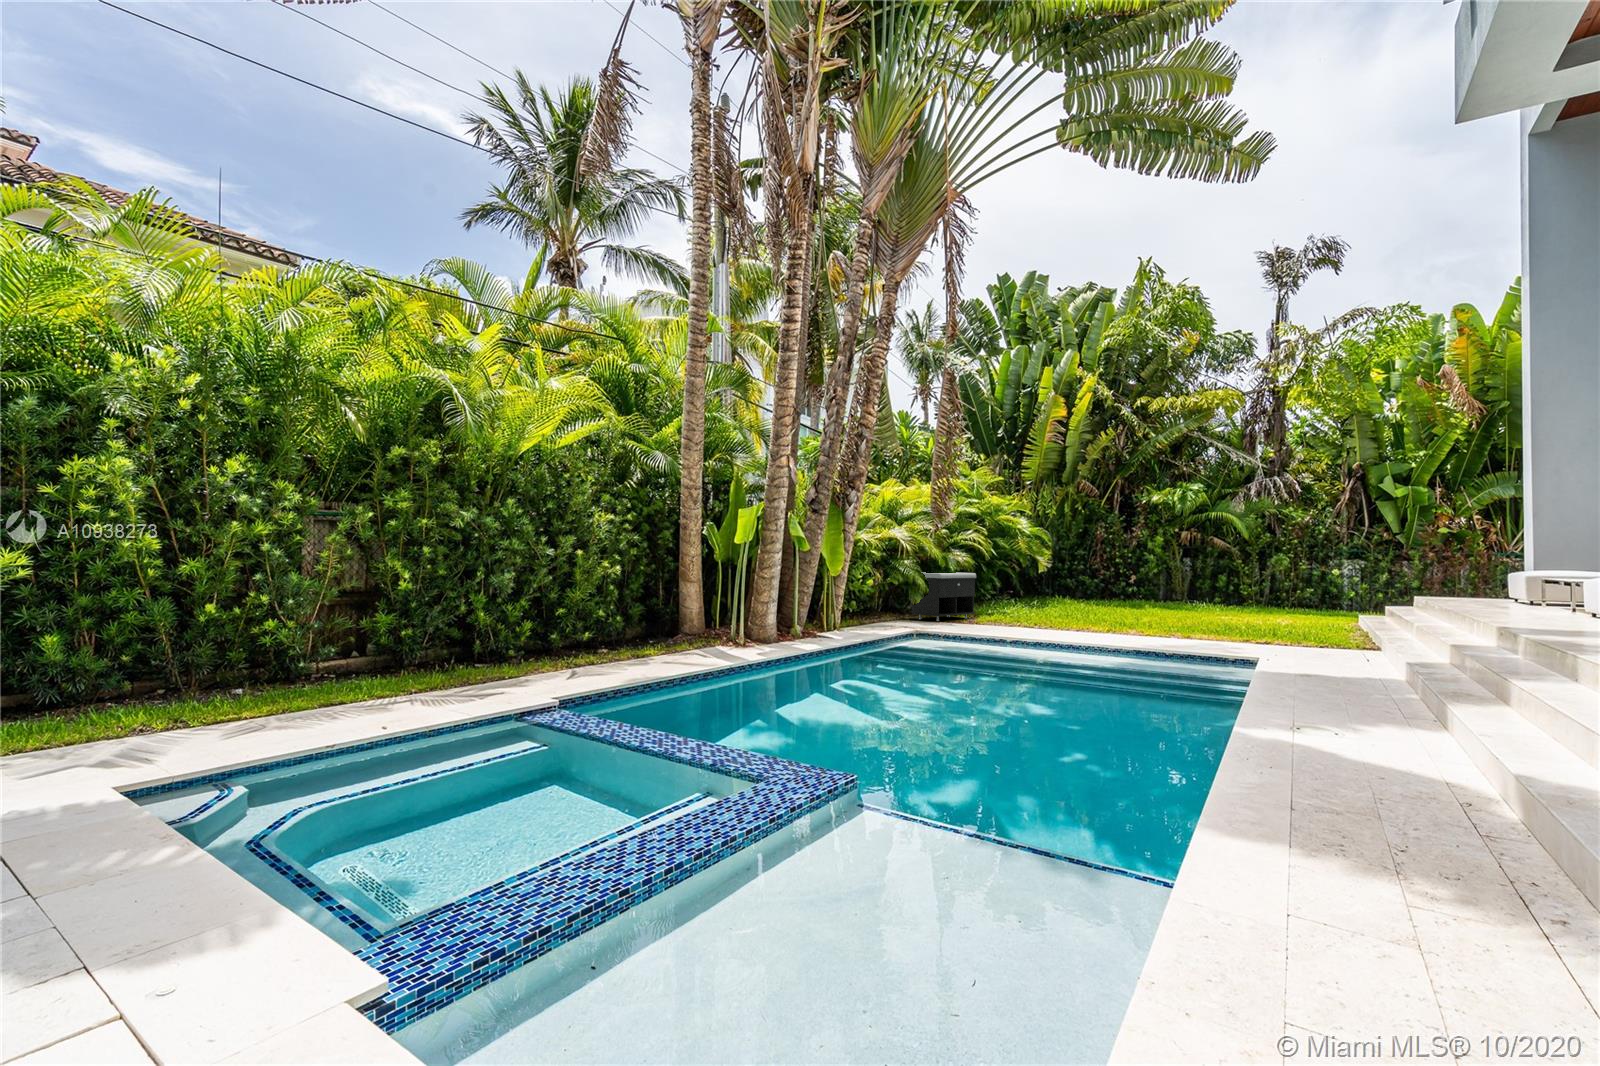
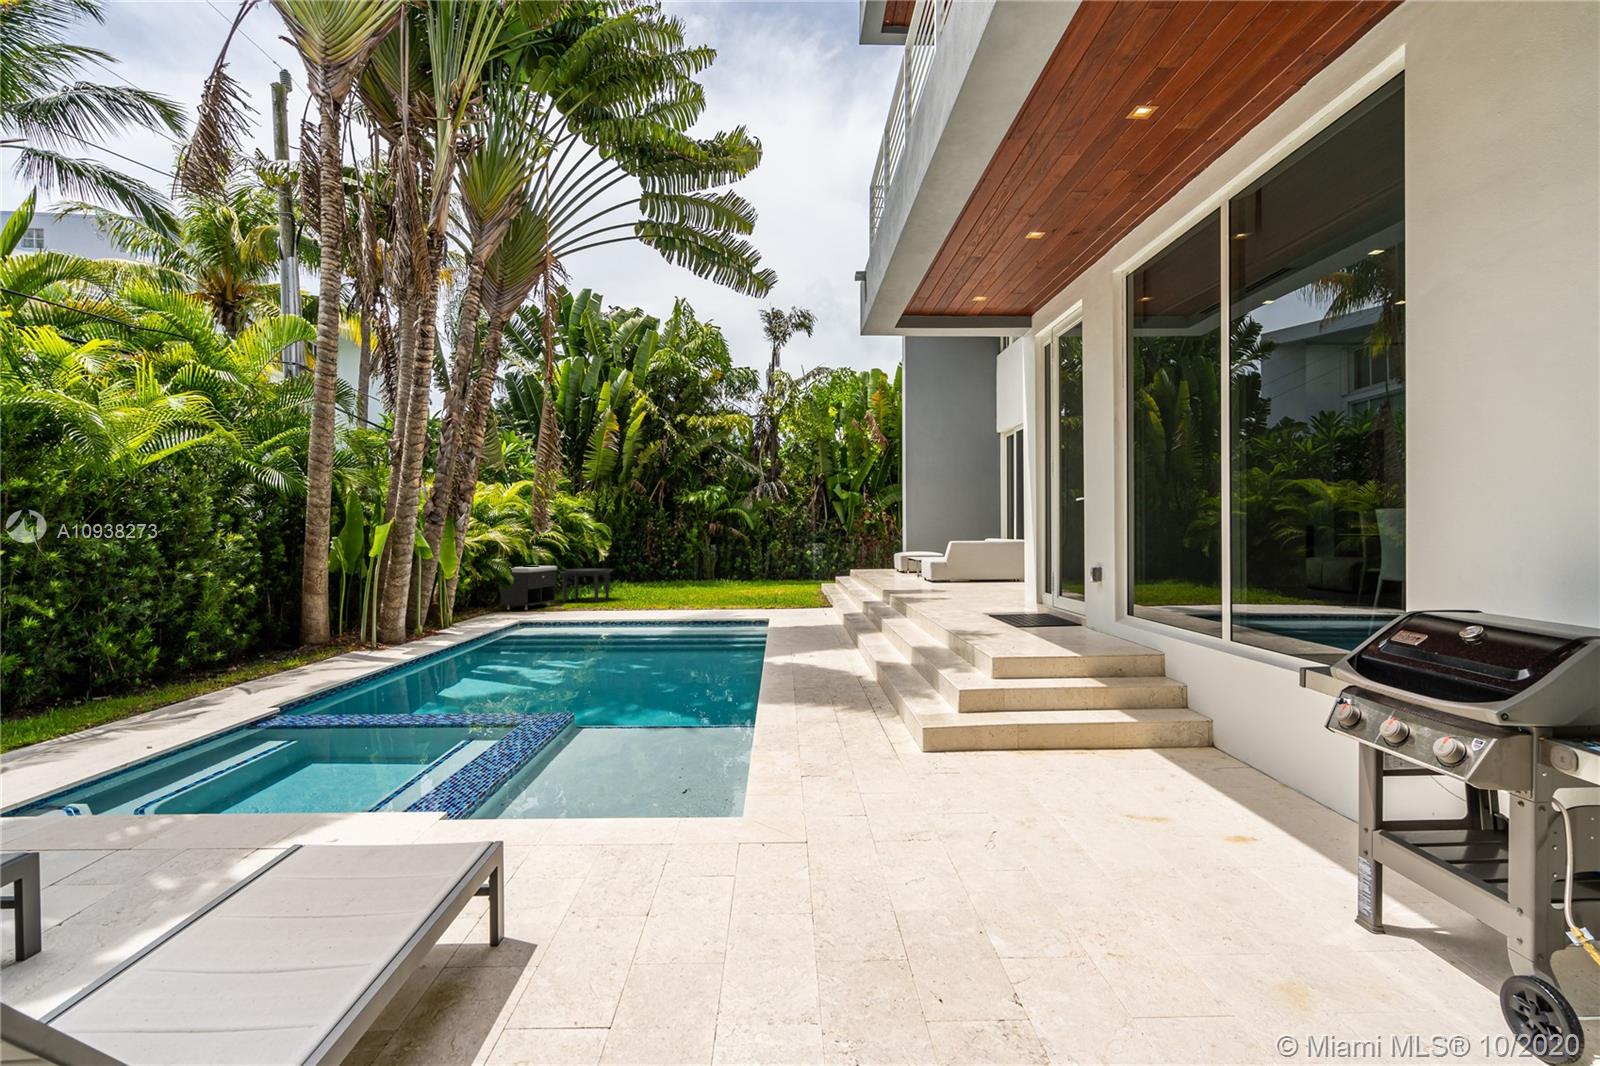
round table: none [981,579,1046,619] -> present [559,569,613,602]

